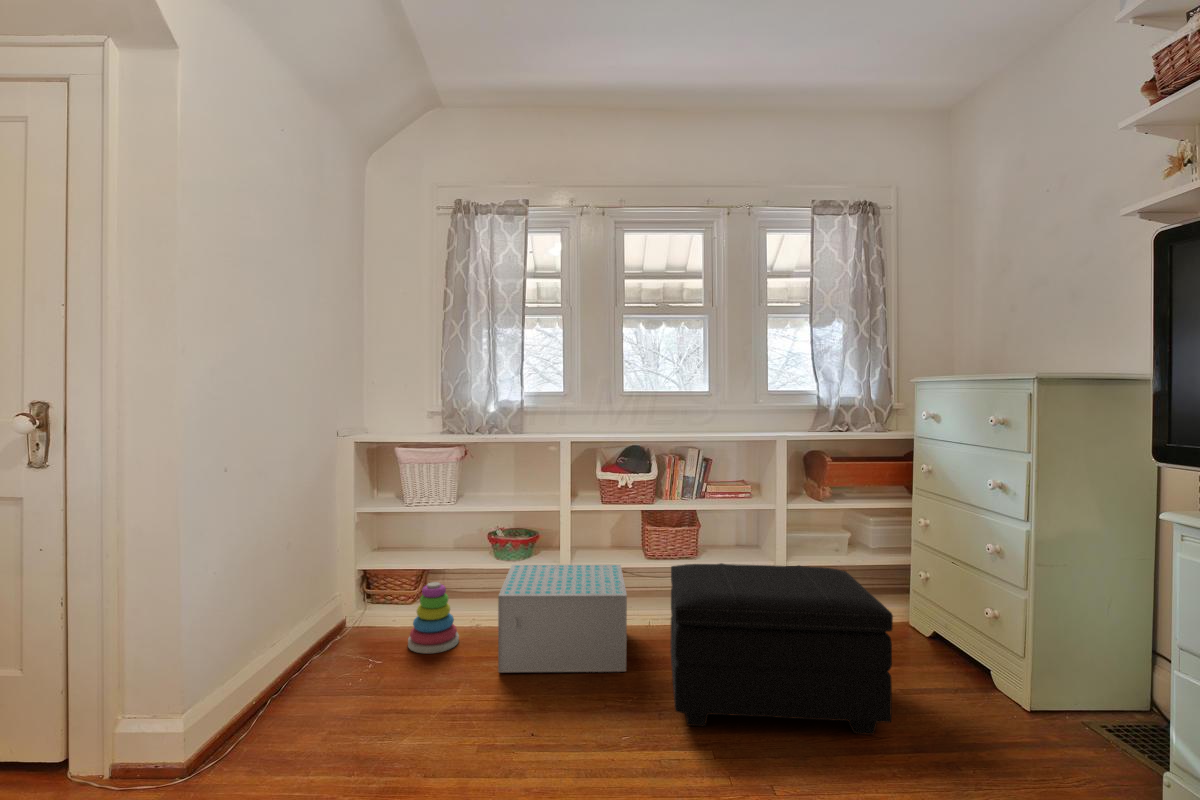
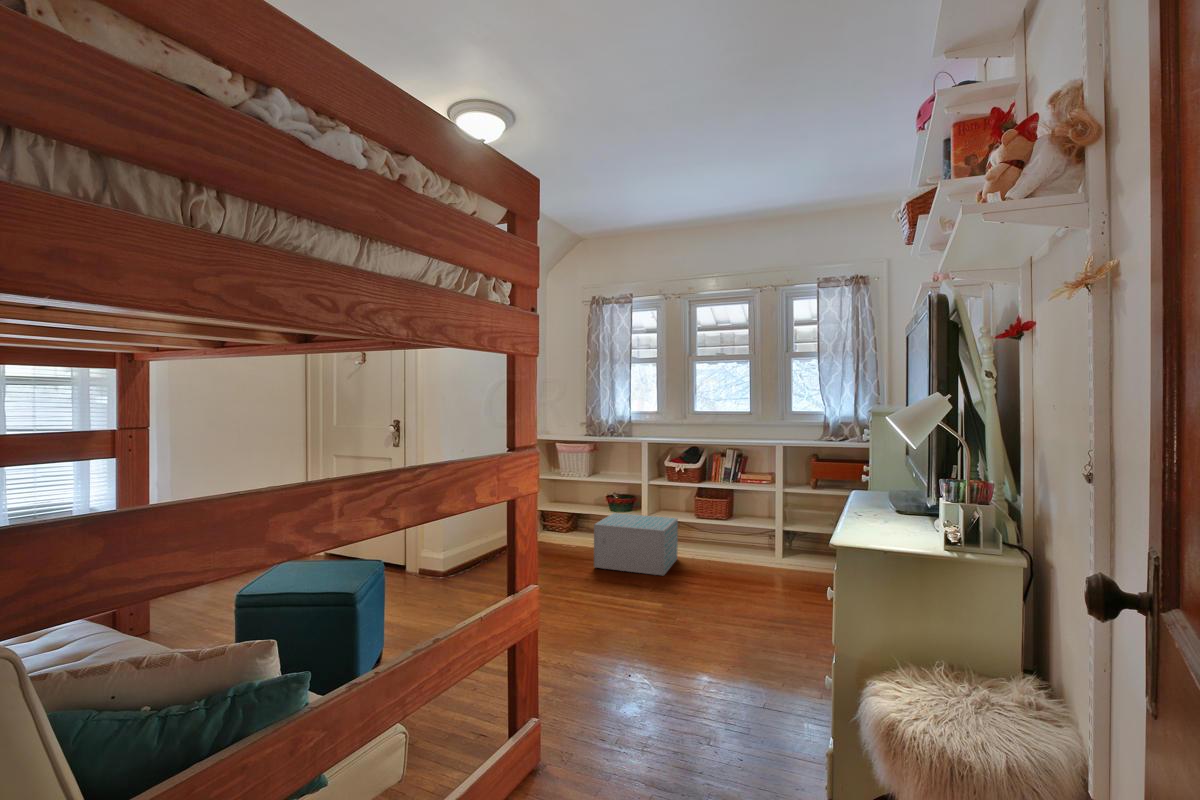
footstool: present [670,563,893,735] -> none [668,515,799,617]
stacking toy: present [408,582,459,653] -> none [555,518,583,557]

